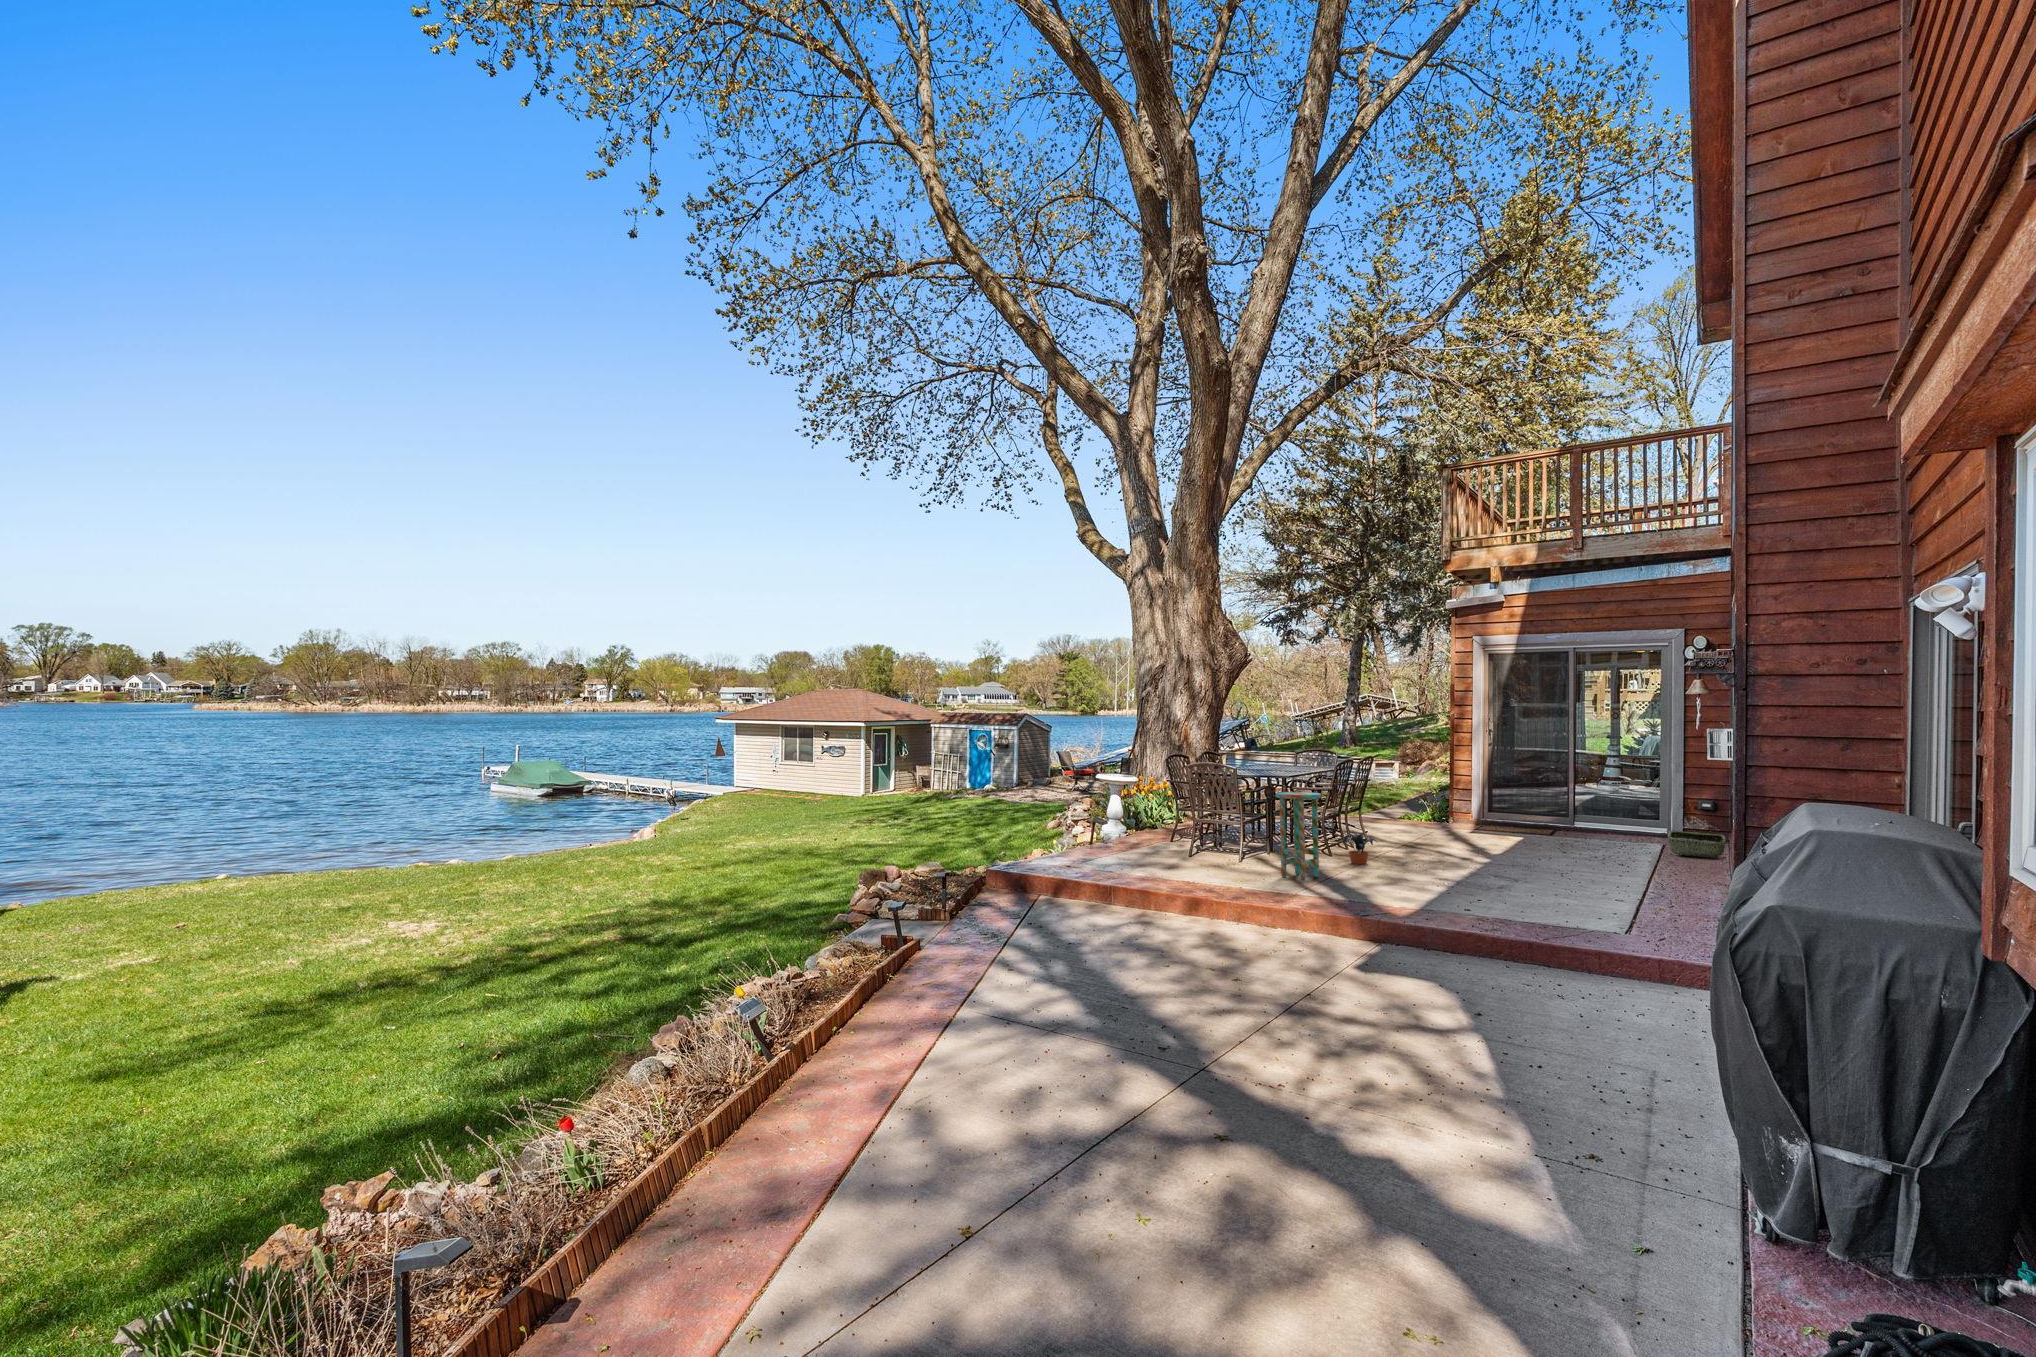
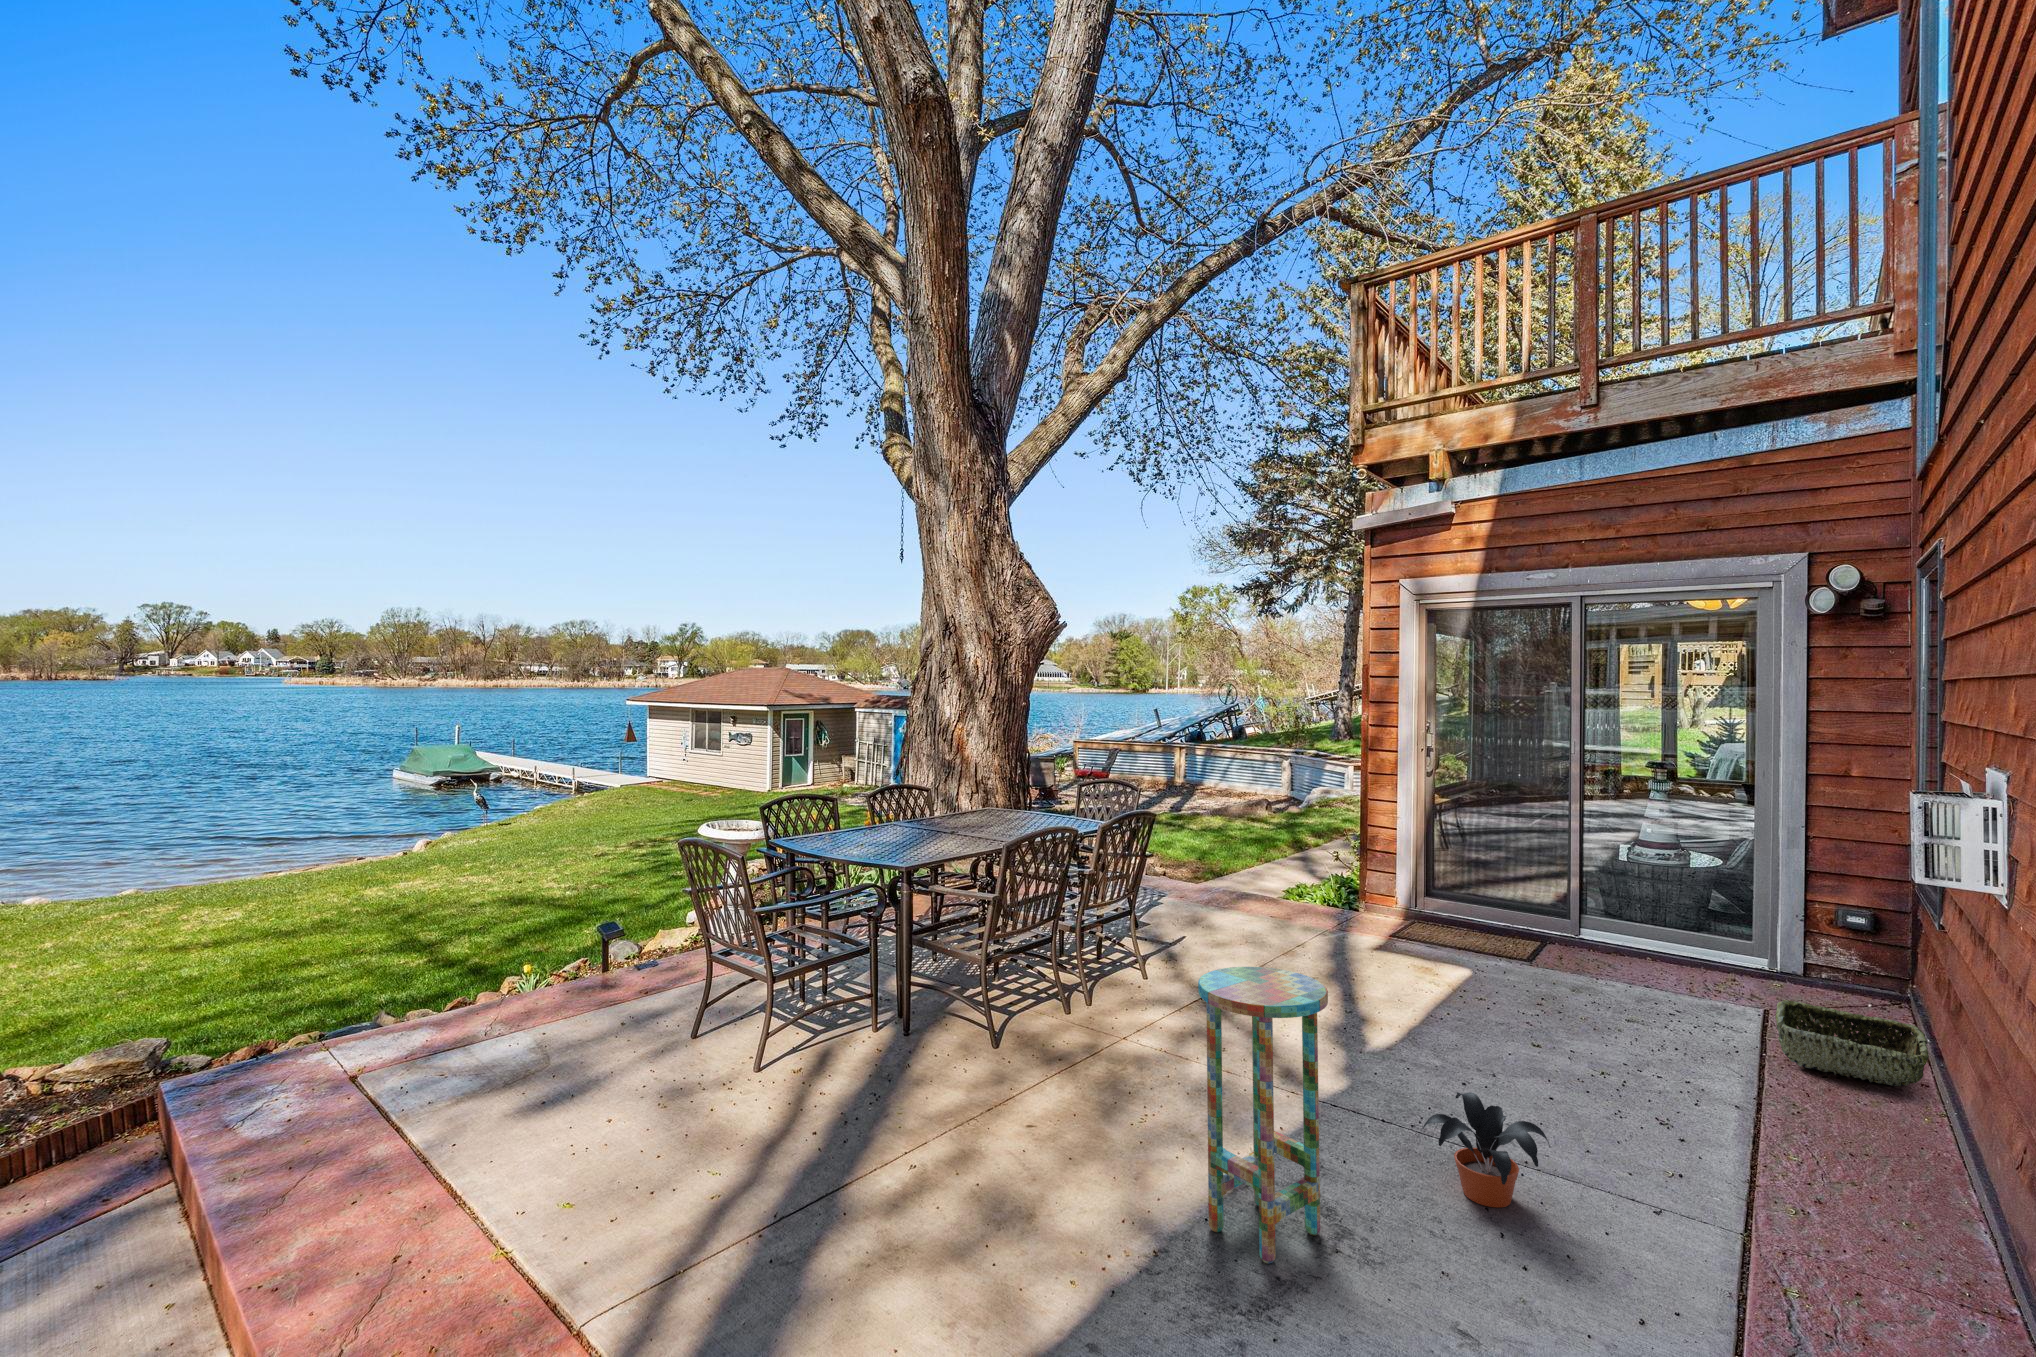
side table: present [1276,792,1321,880] -> present [1198,967,1328,1264]
potted plant: present [1340,834,1377,864] -> present [1423,1092,1550,1208]

